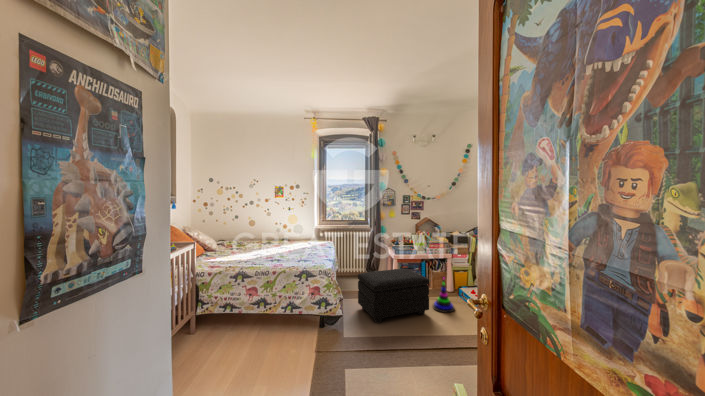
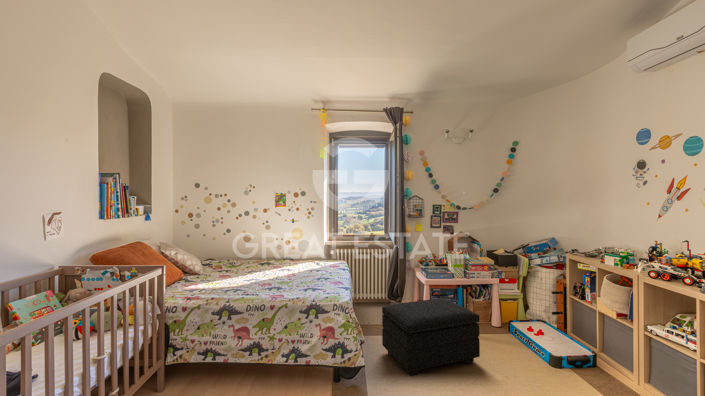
stacking toy: present [433,279,455,313] -> none [481,311,512,360]

